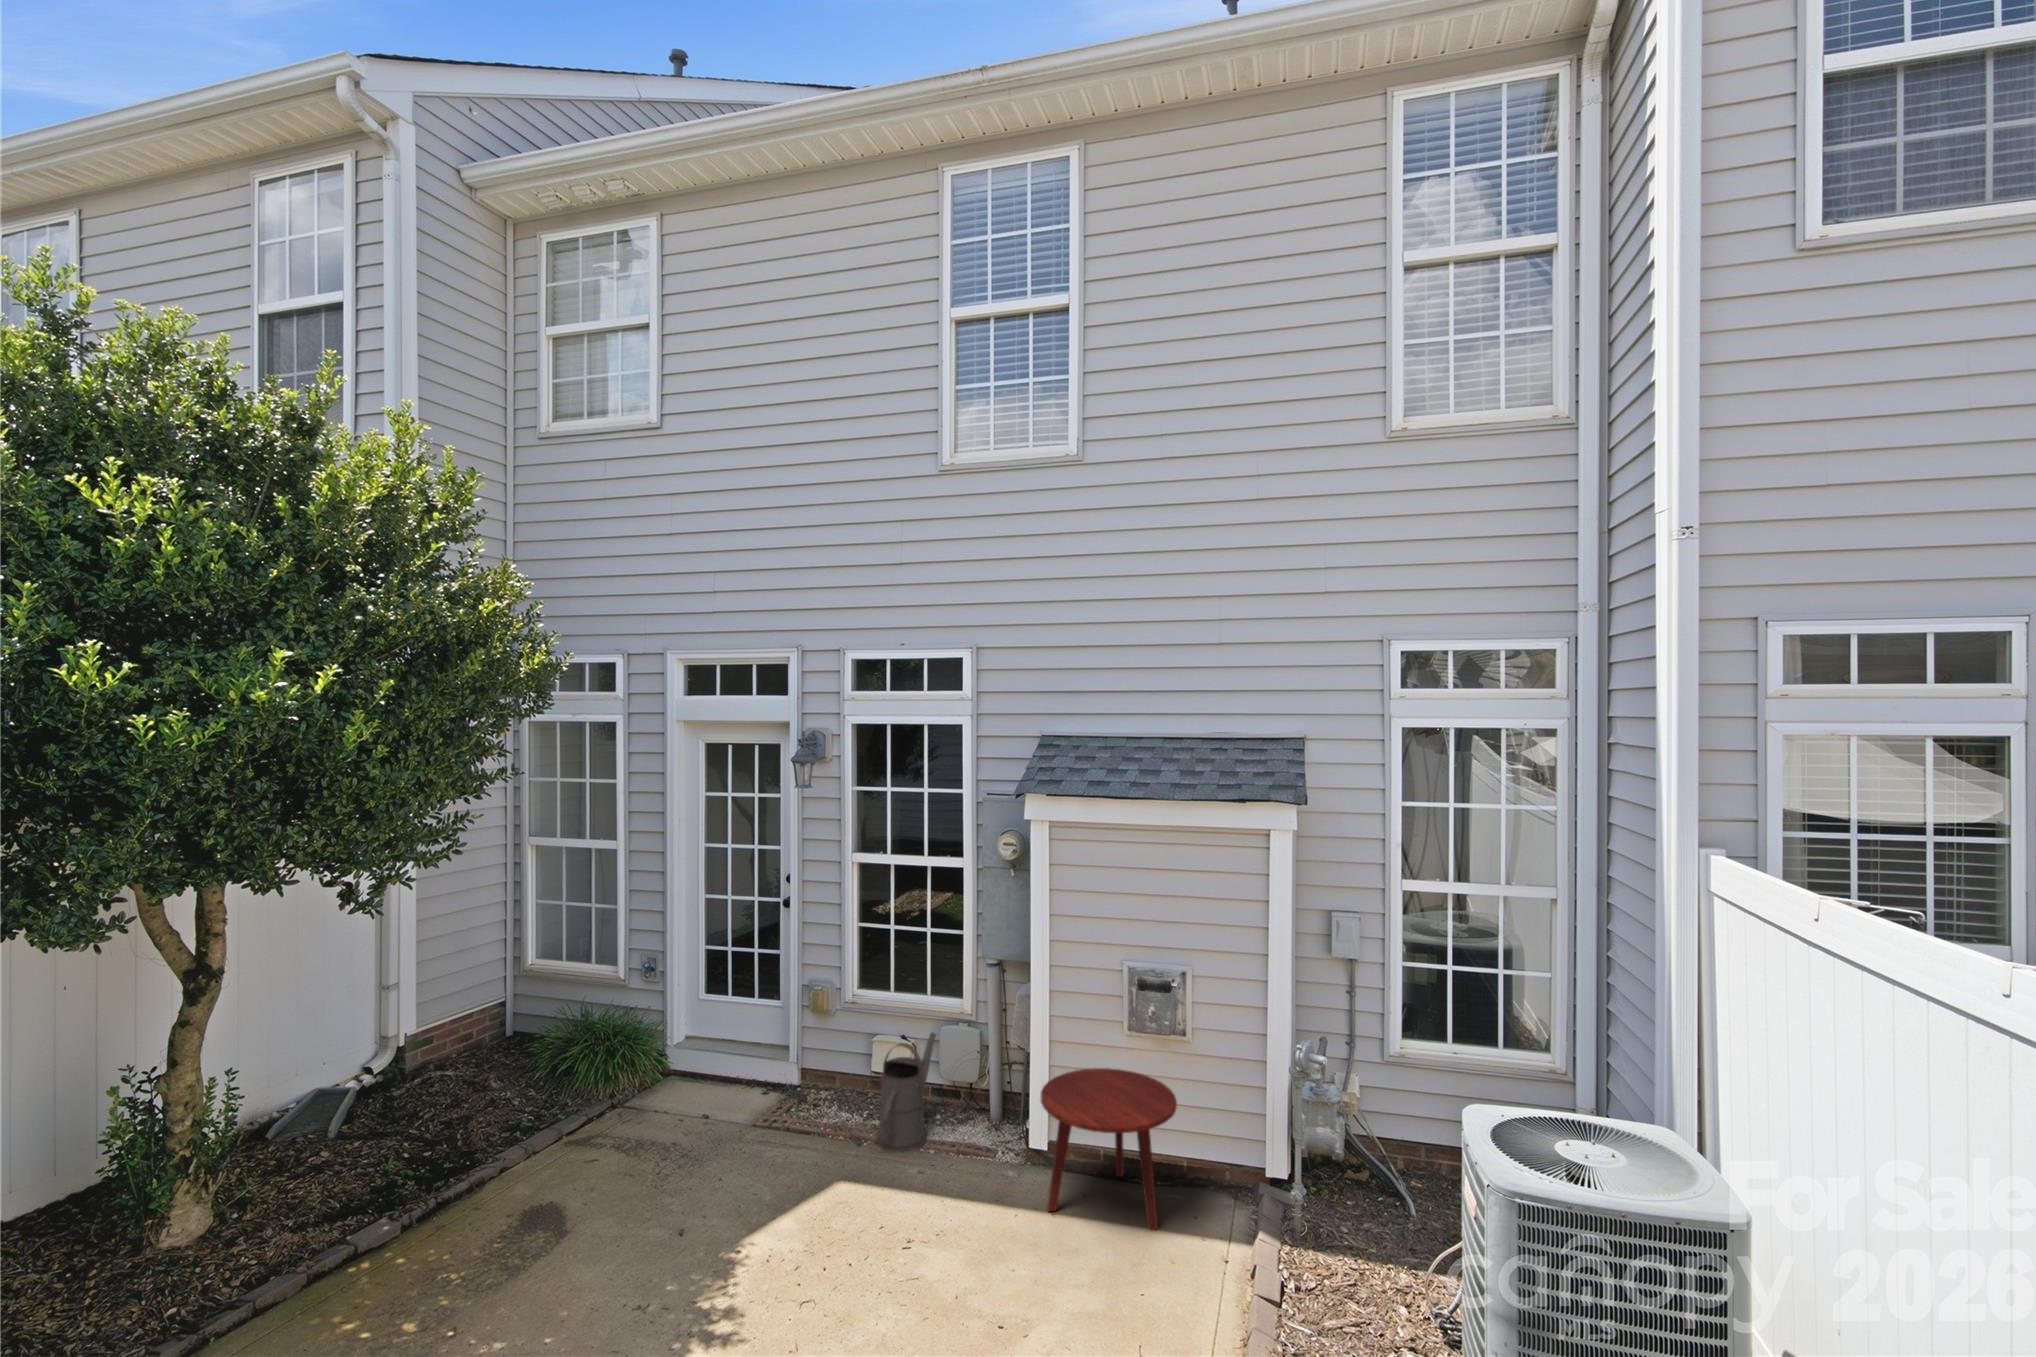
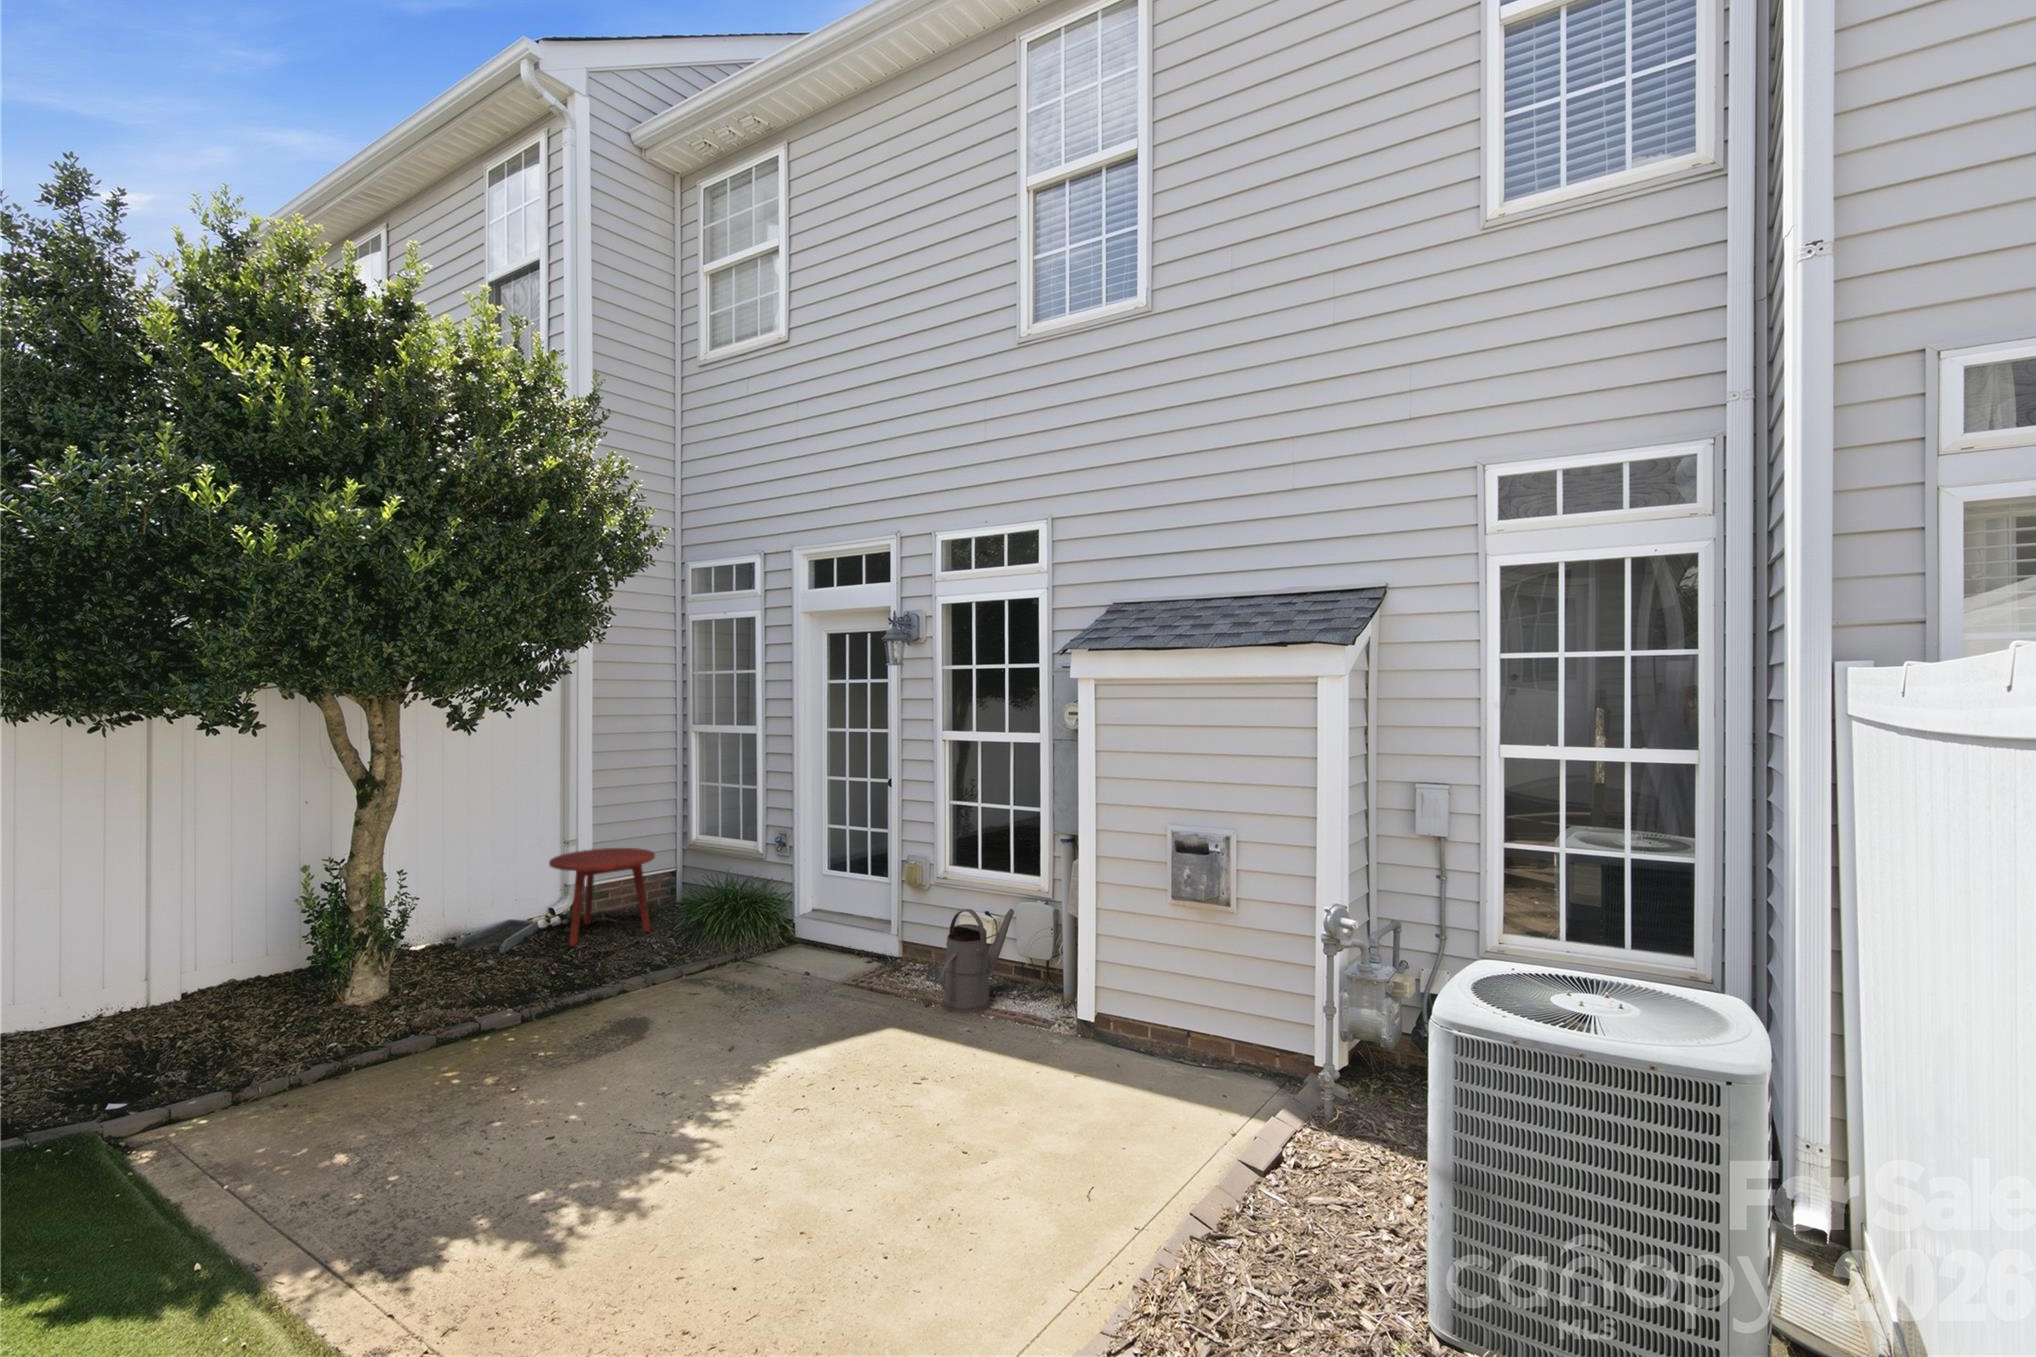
side table: present [1041,1068,1177,1231] -> present [549,848,655,946]

